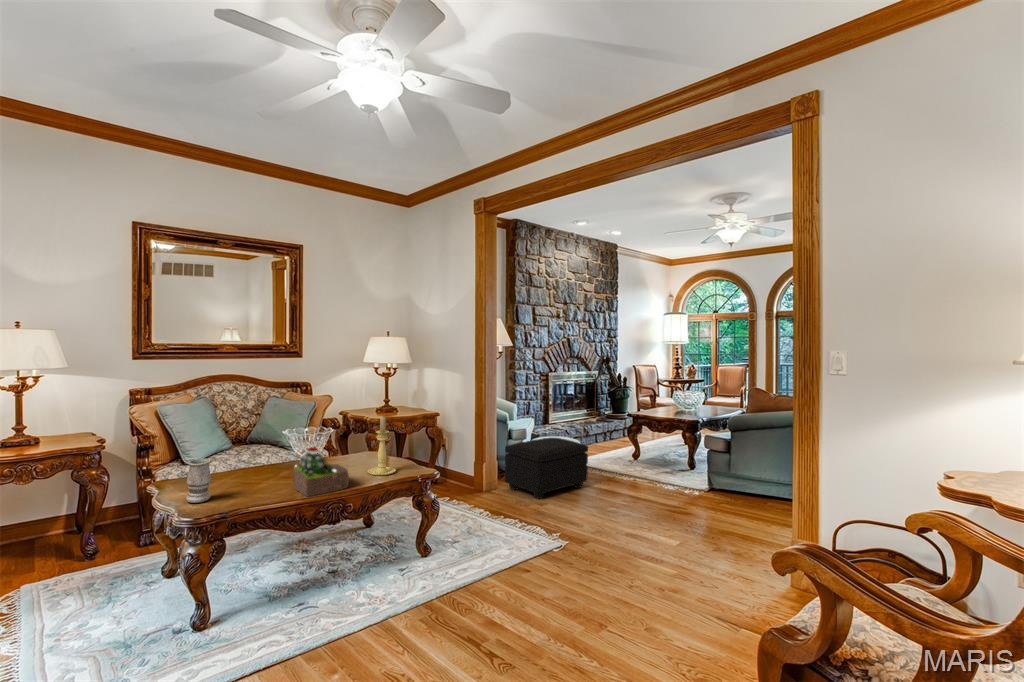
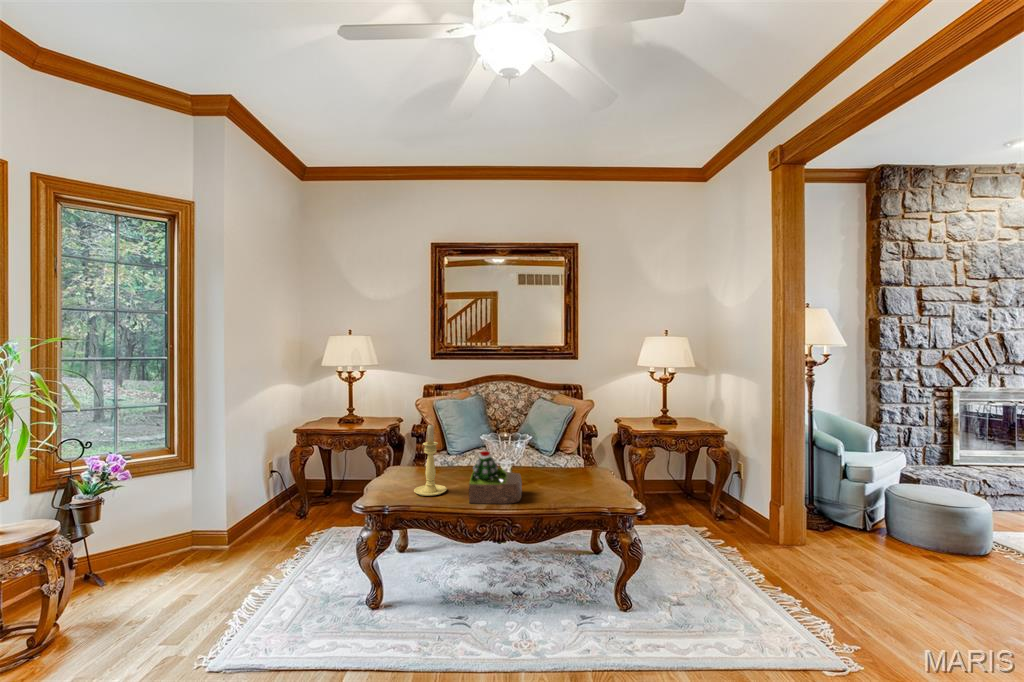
candle holder: present [368,416,396,476] -> present [414,425,447,496]
footstool: present [505,438,588,499] -> none [817,490,991,590]
vase: present [186,458,211,503] -> none [387,447,406,487]

